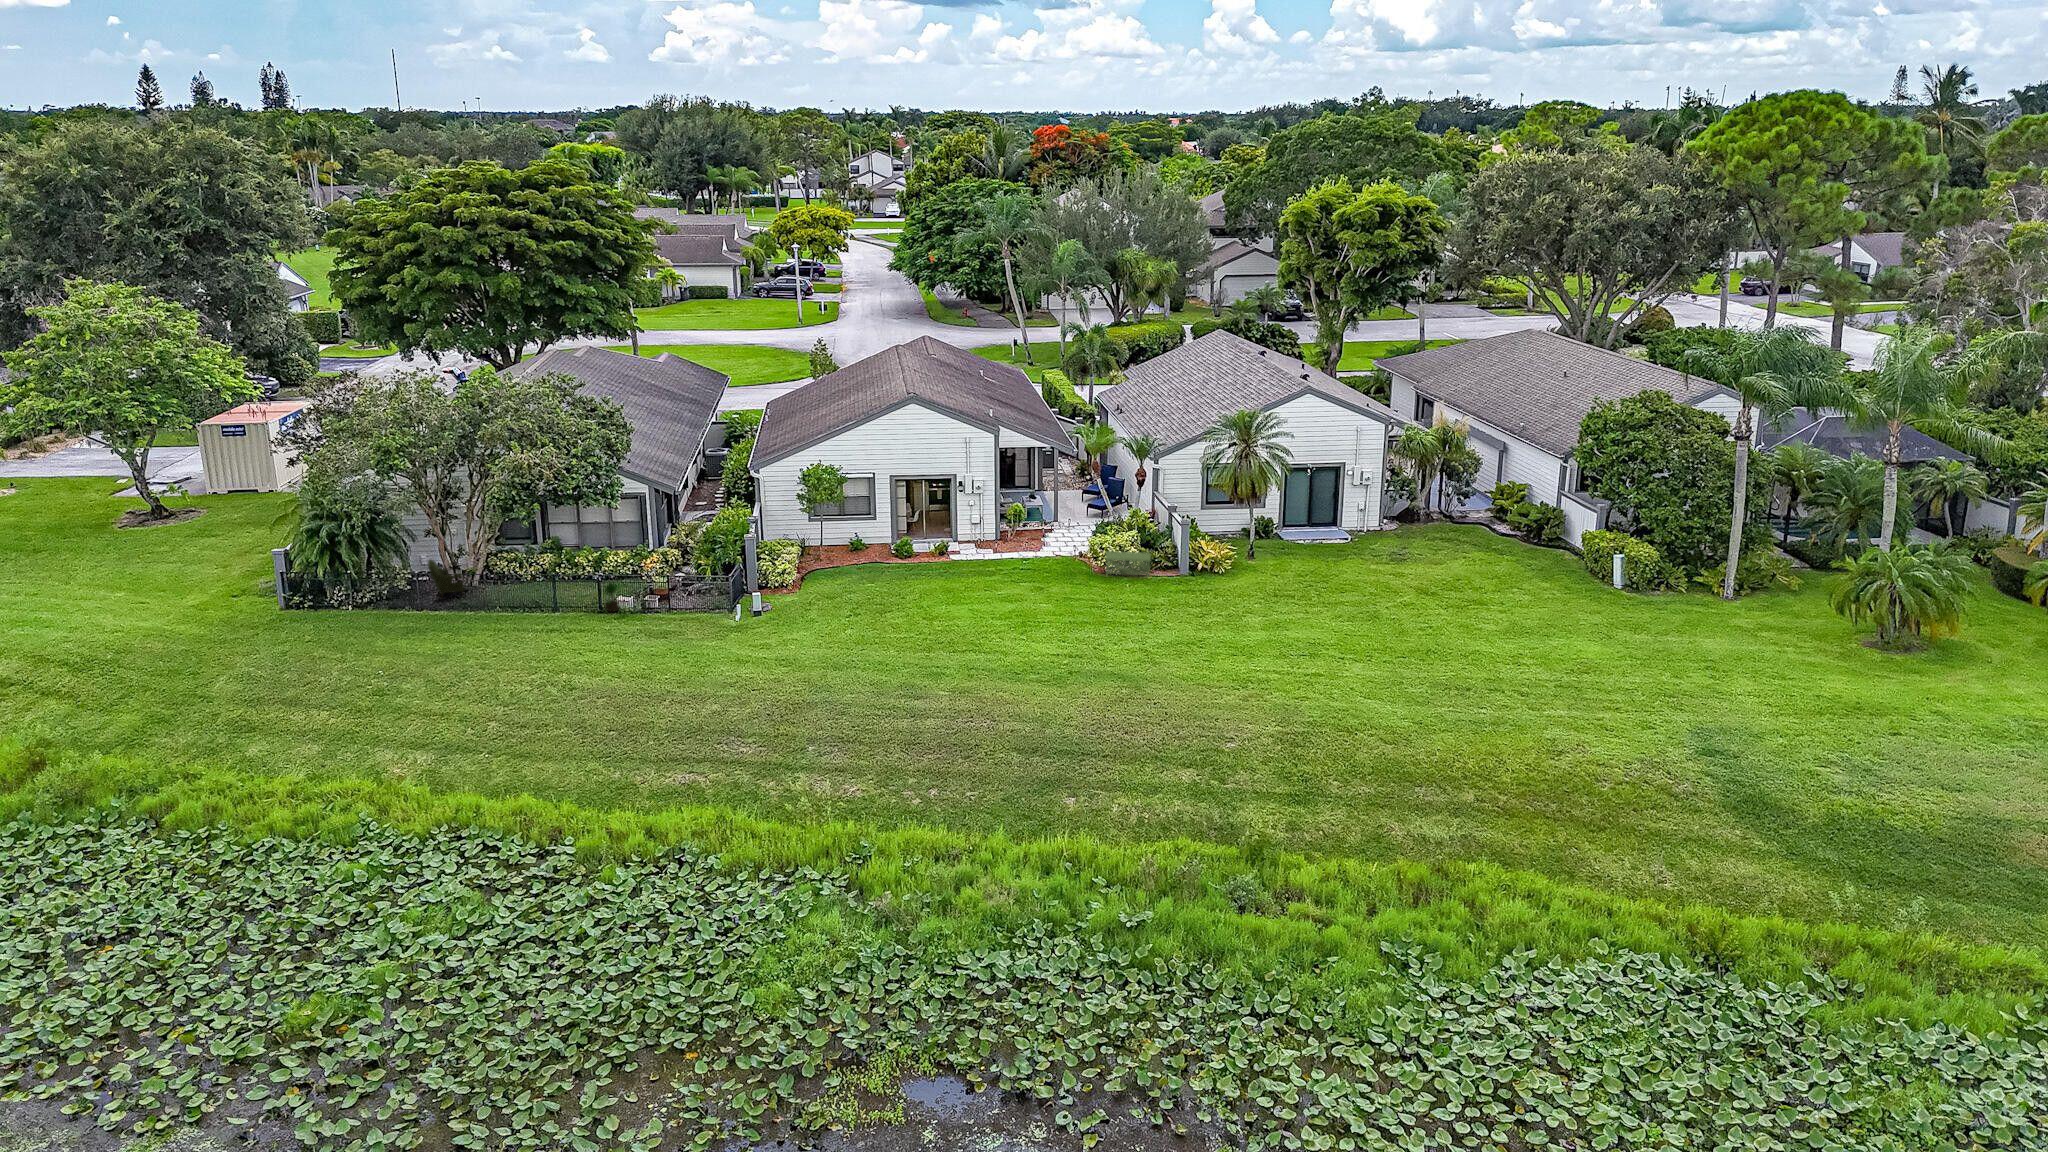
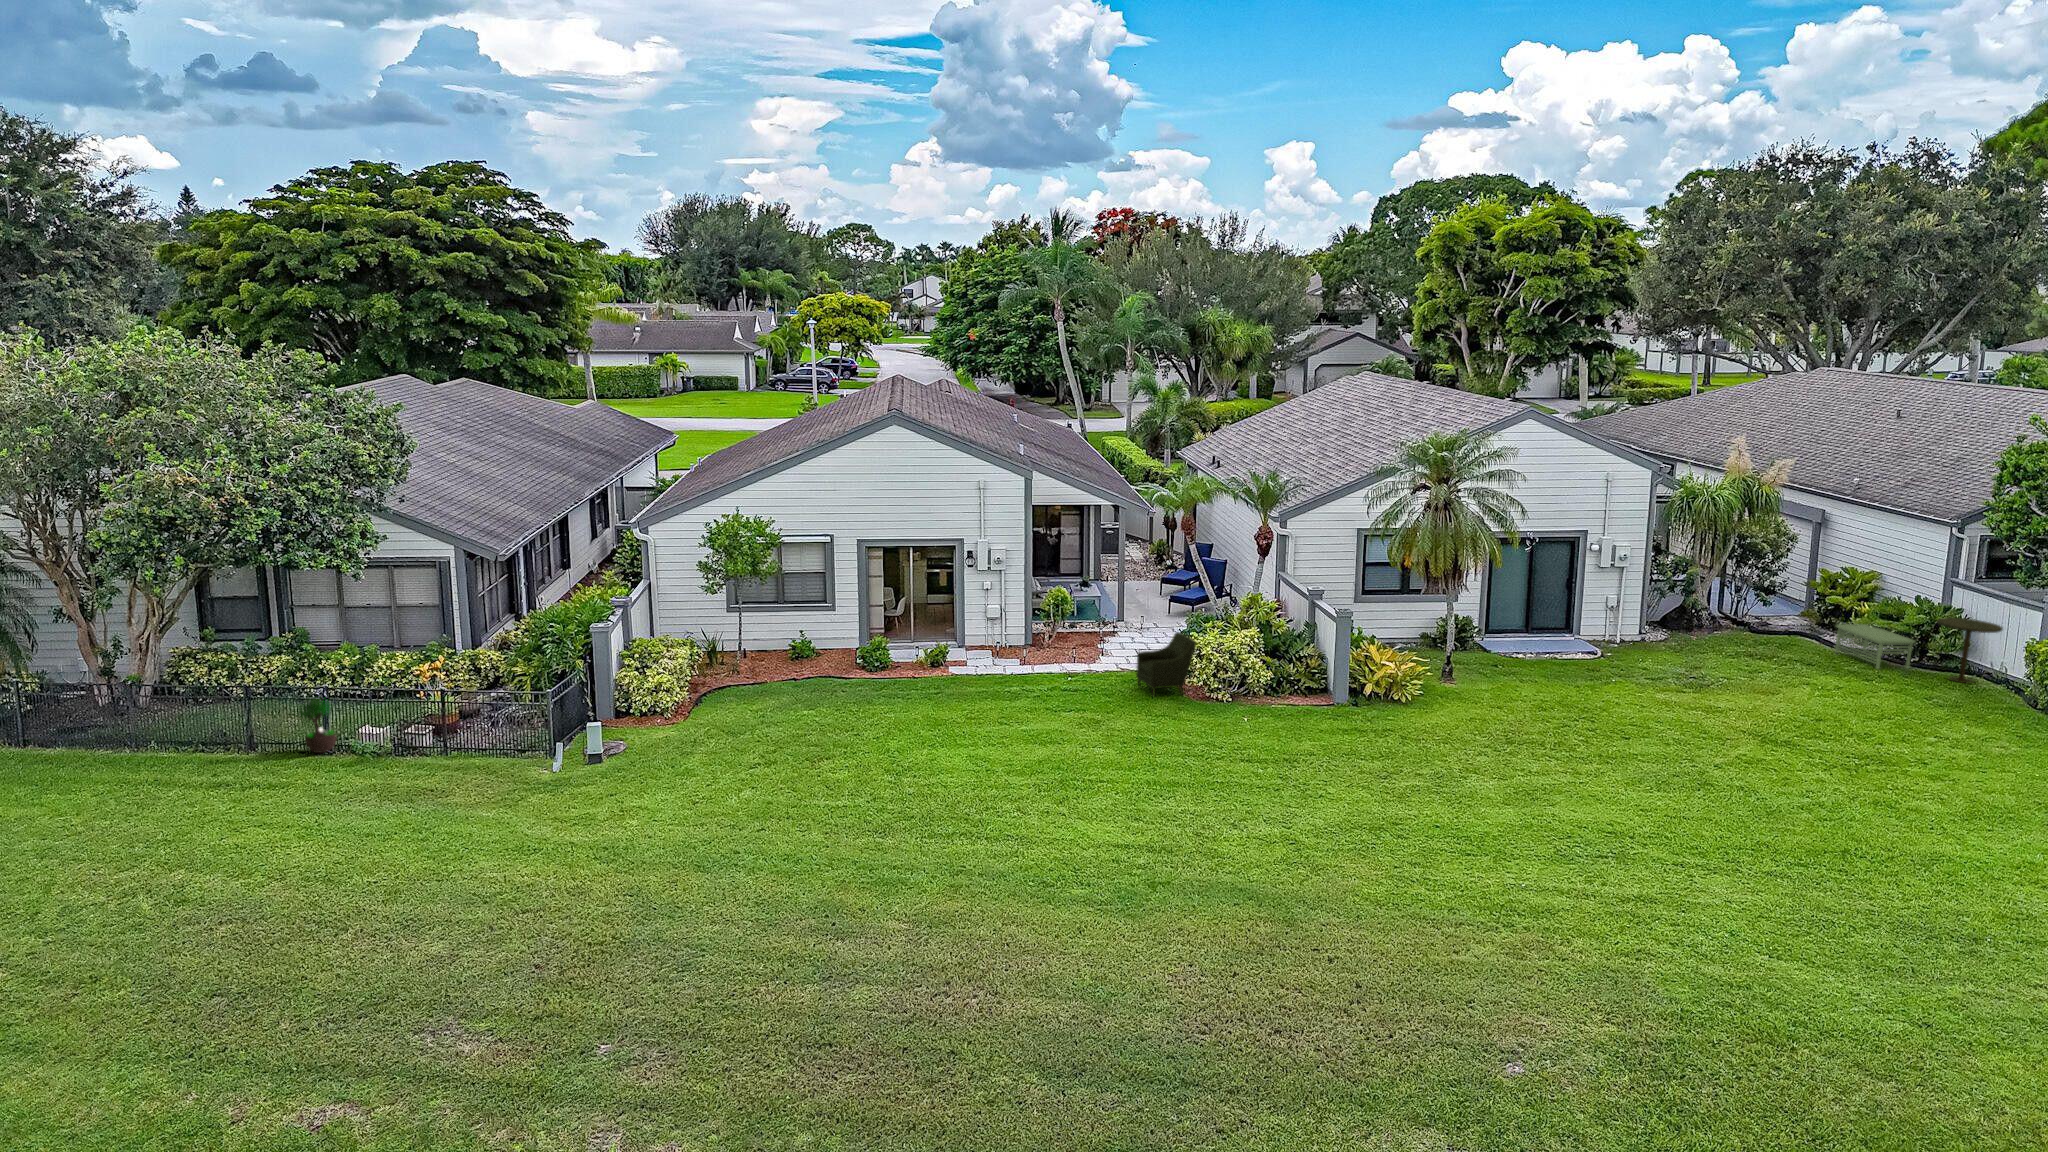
pedestal table: none [1542,517,1576,557] -> present [1937,618,2002,683]
storage bench: present [1105,551,1151,576] -> present [1835,624,1915,669]
chair: present [428,560,464,597] -> present [1136,632,1196,697]

